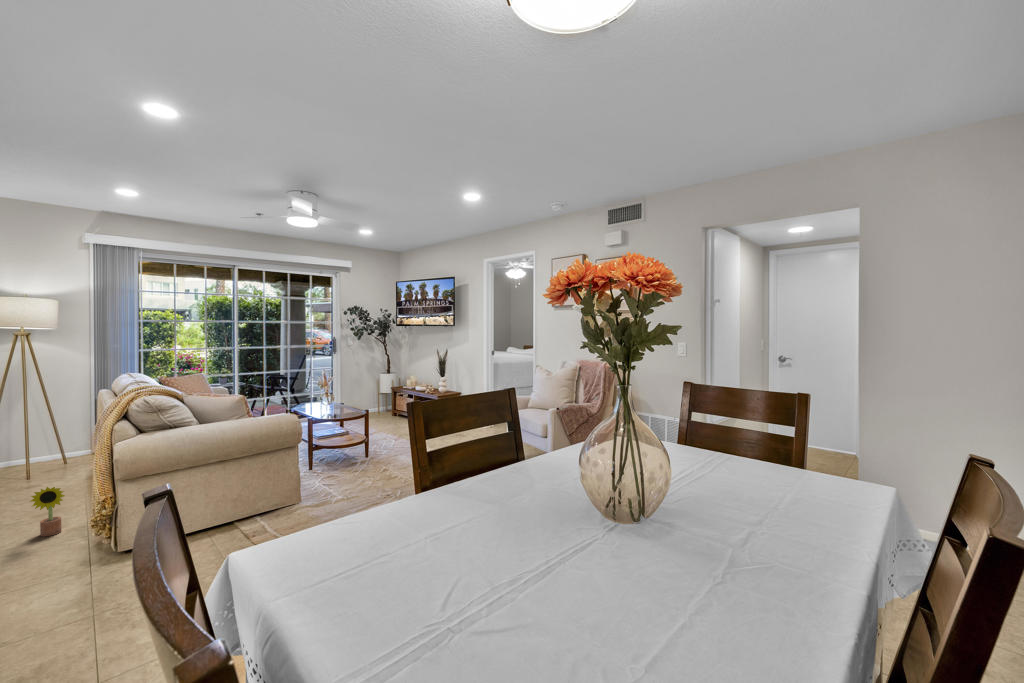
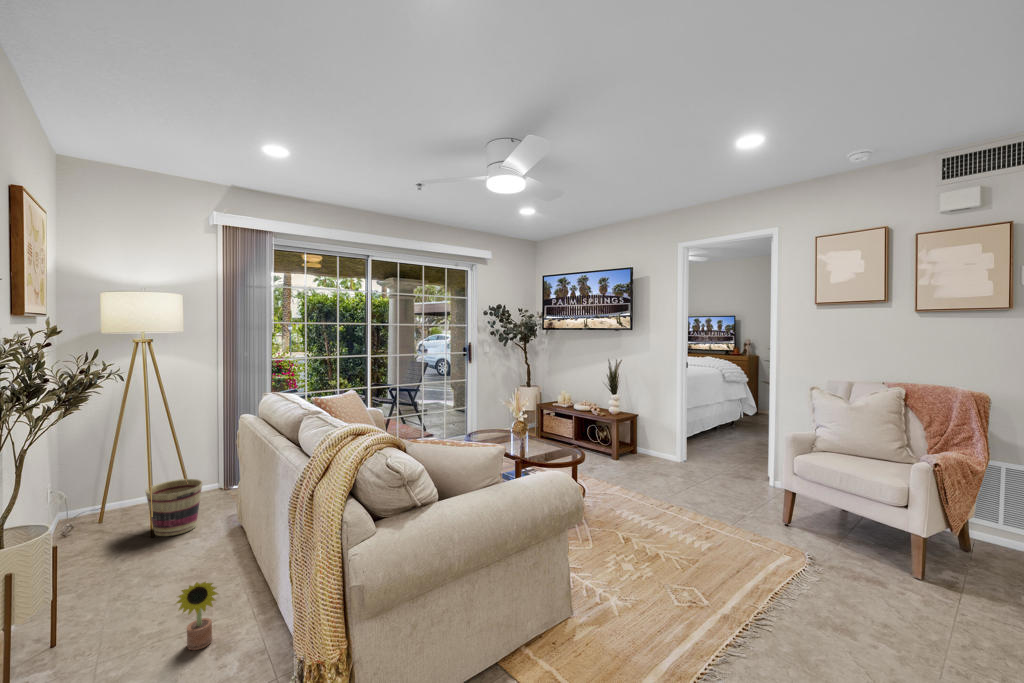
basket: none [18,440,72,483] -> present [146,479,202,536]

